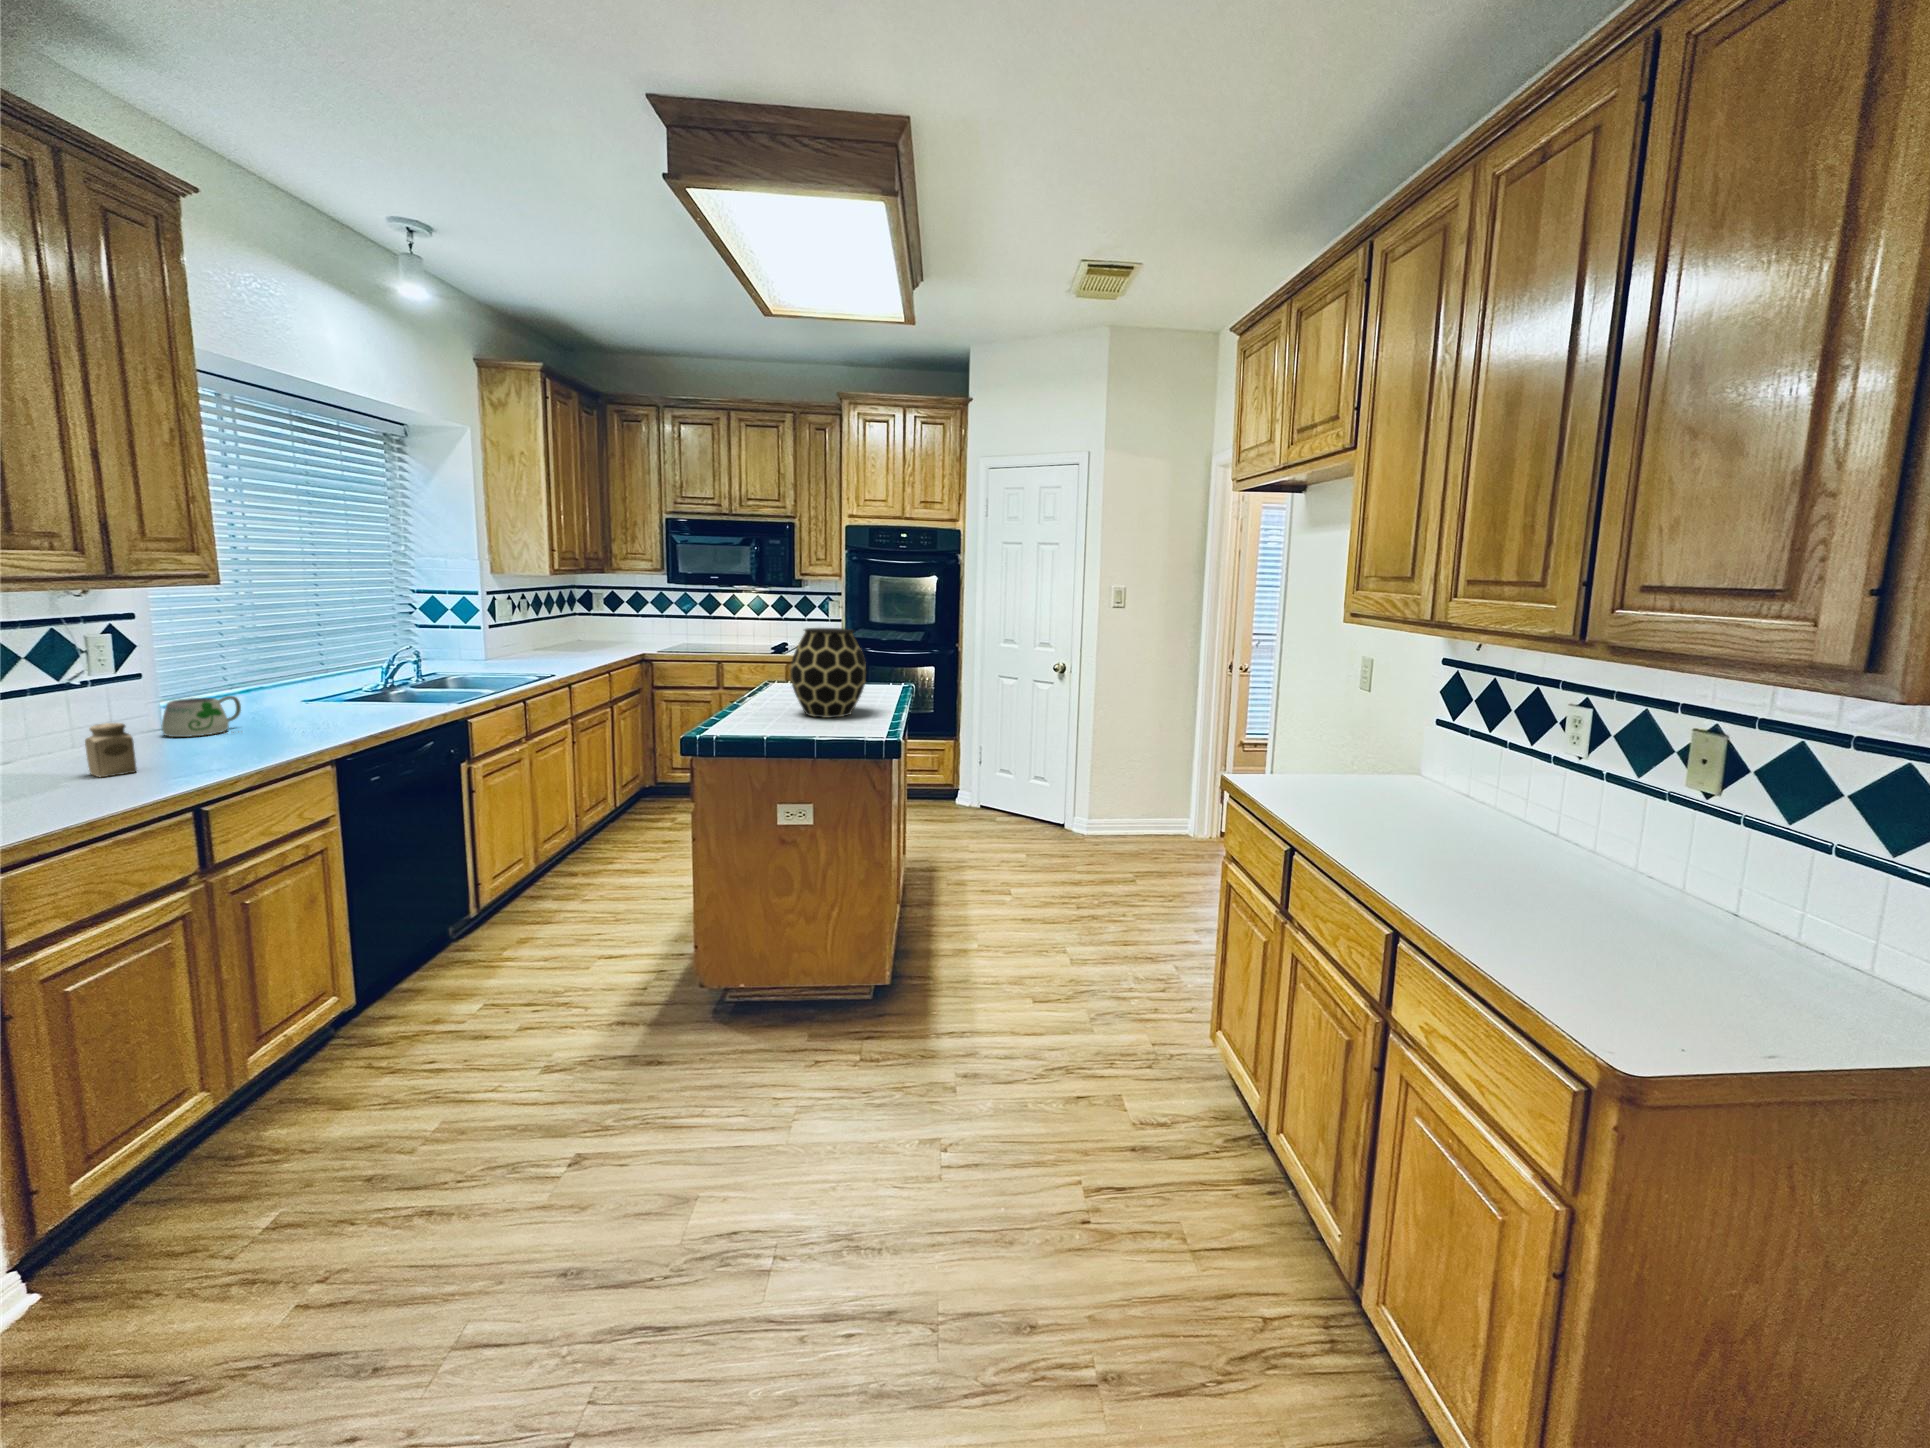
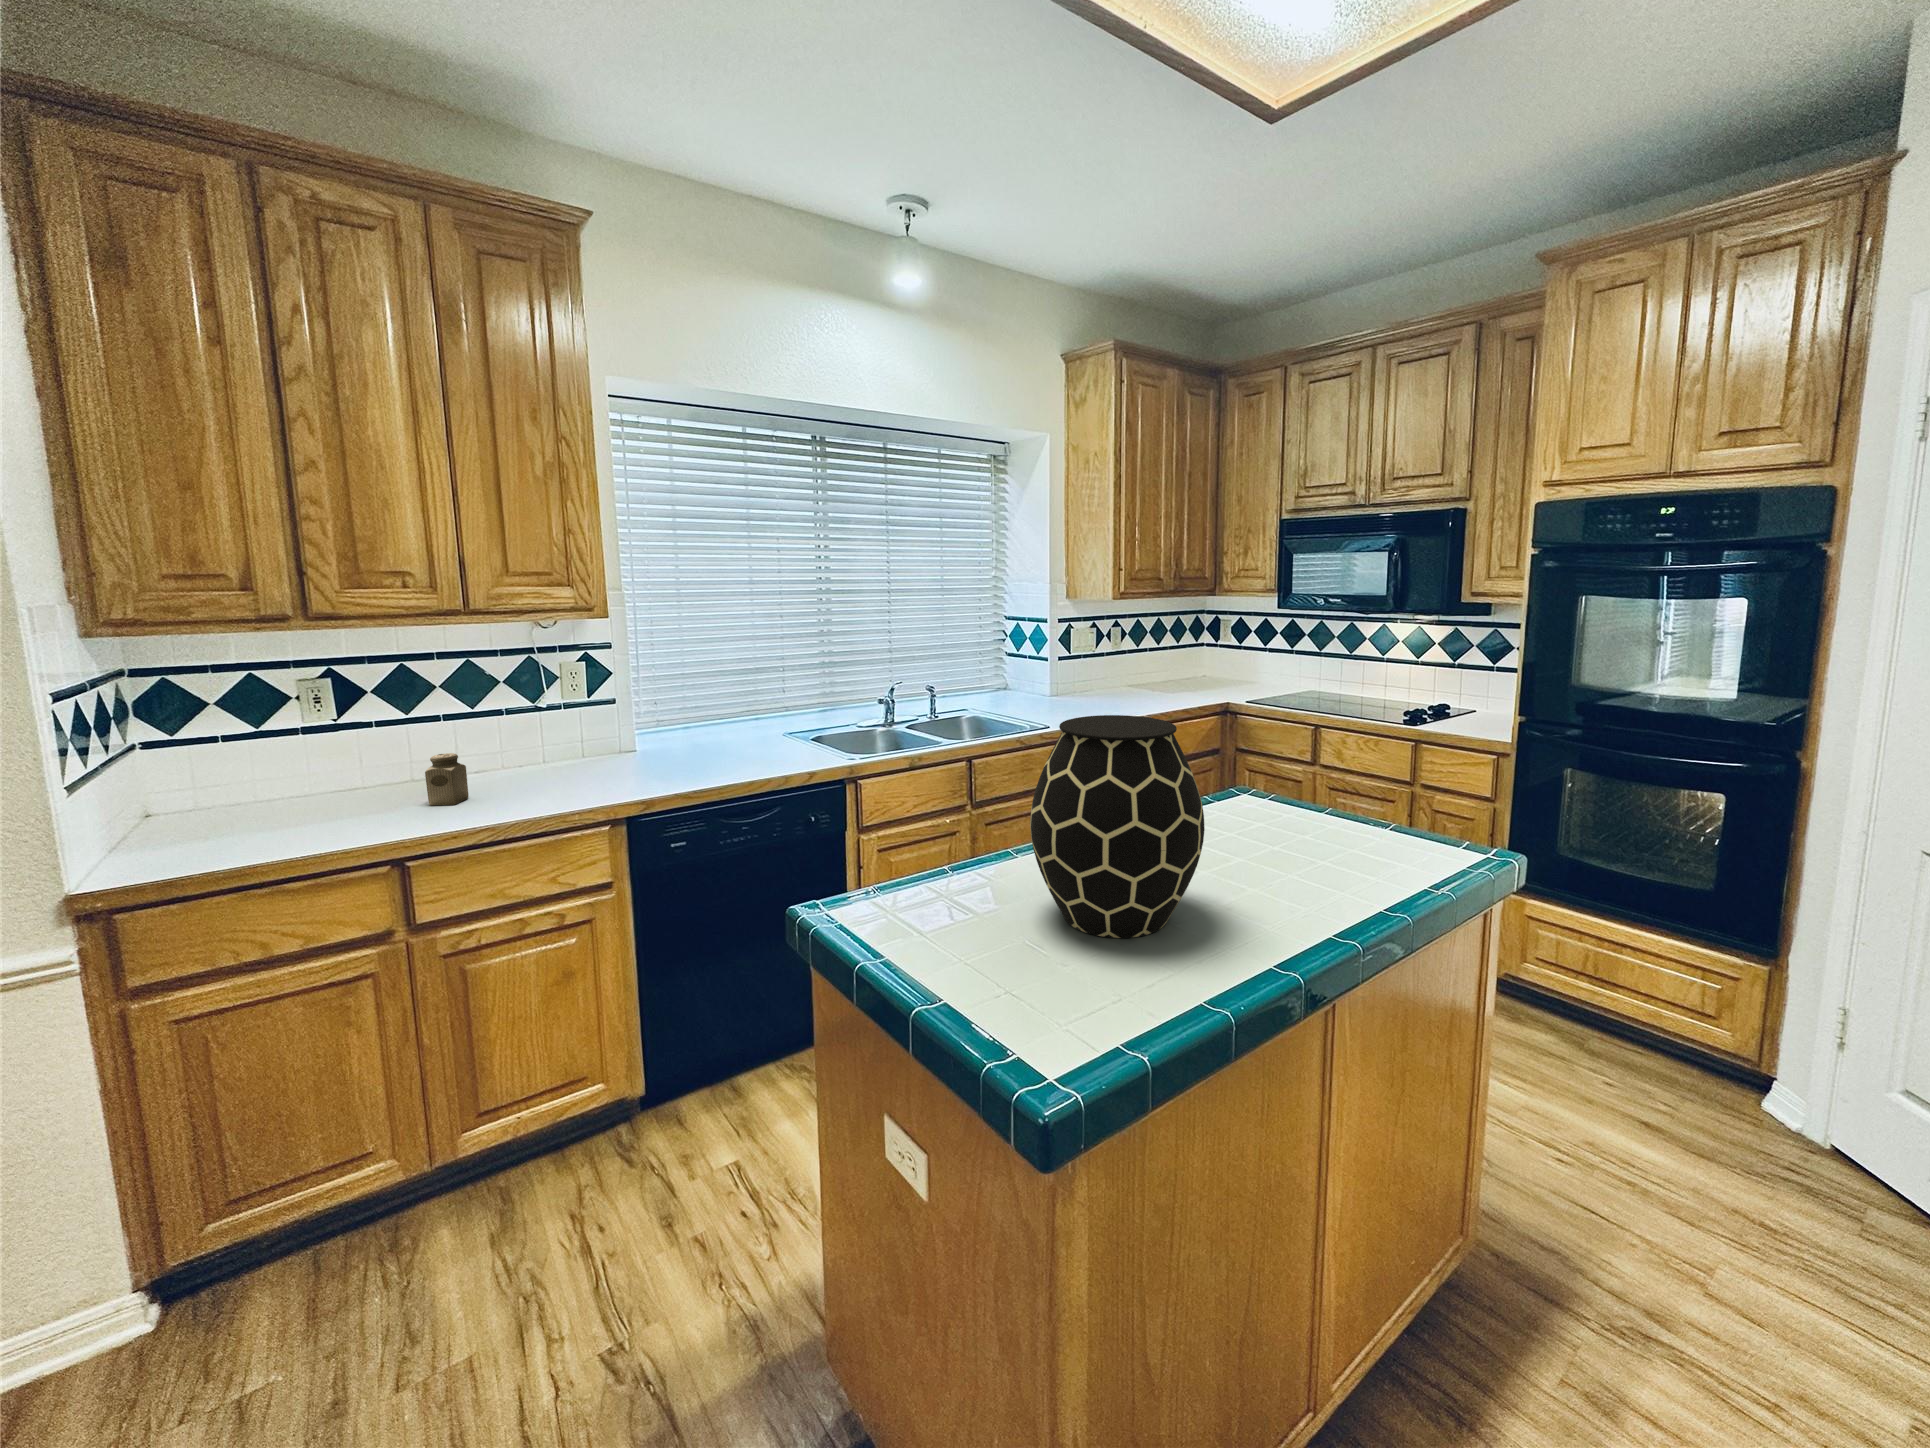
mug: present [162,696,241,737] -> none [603,727,666,767]

